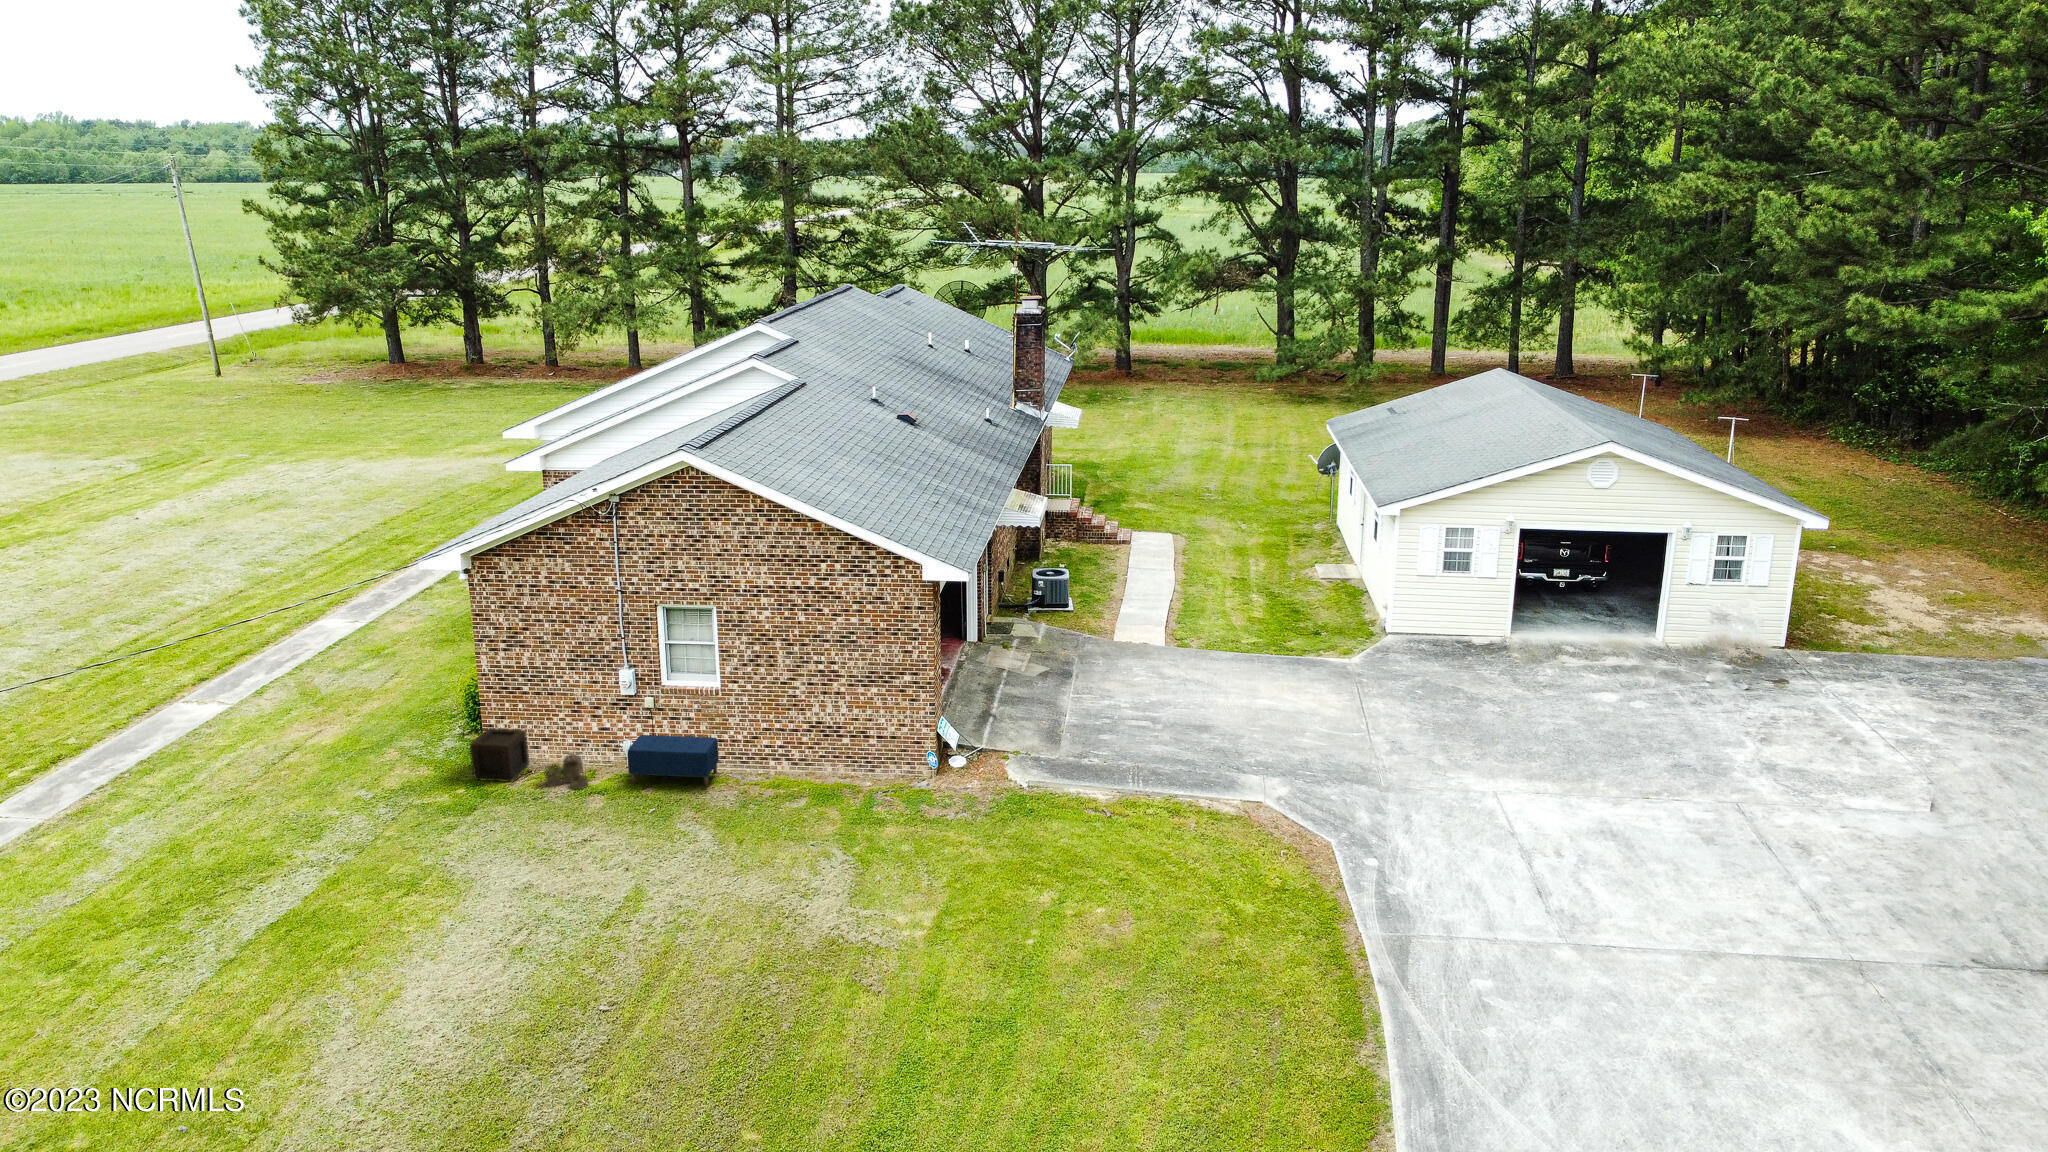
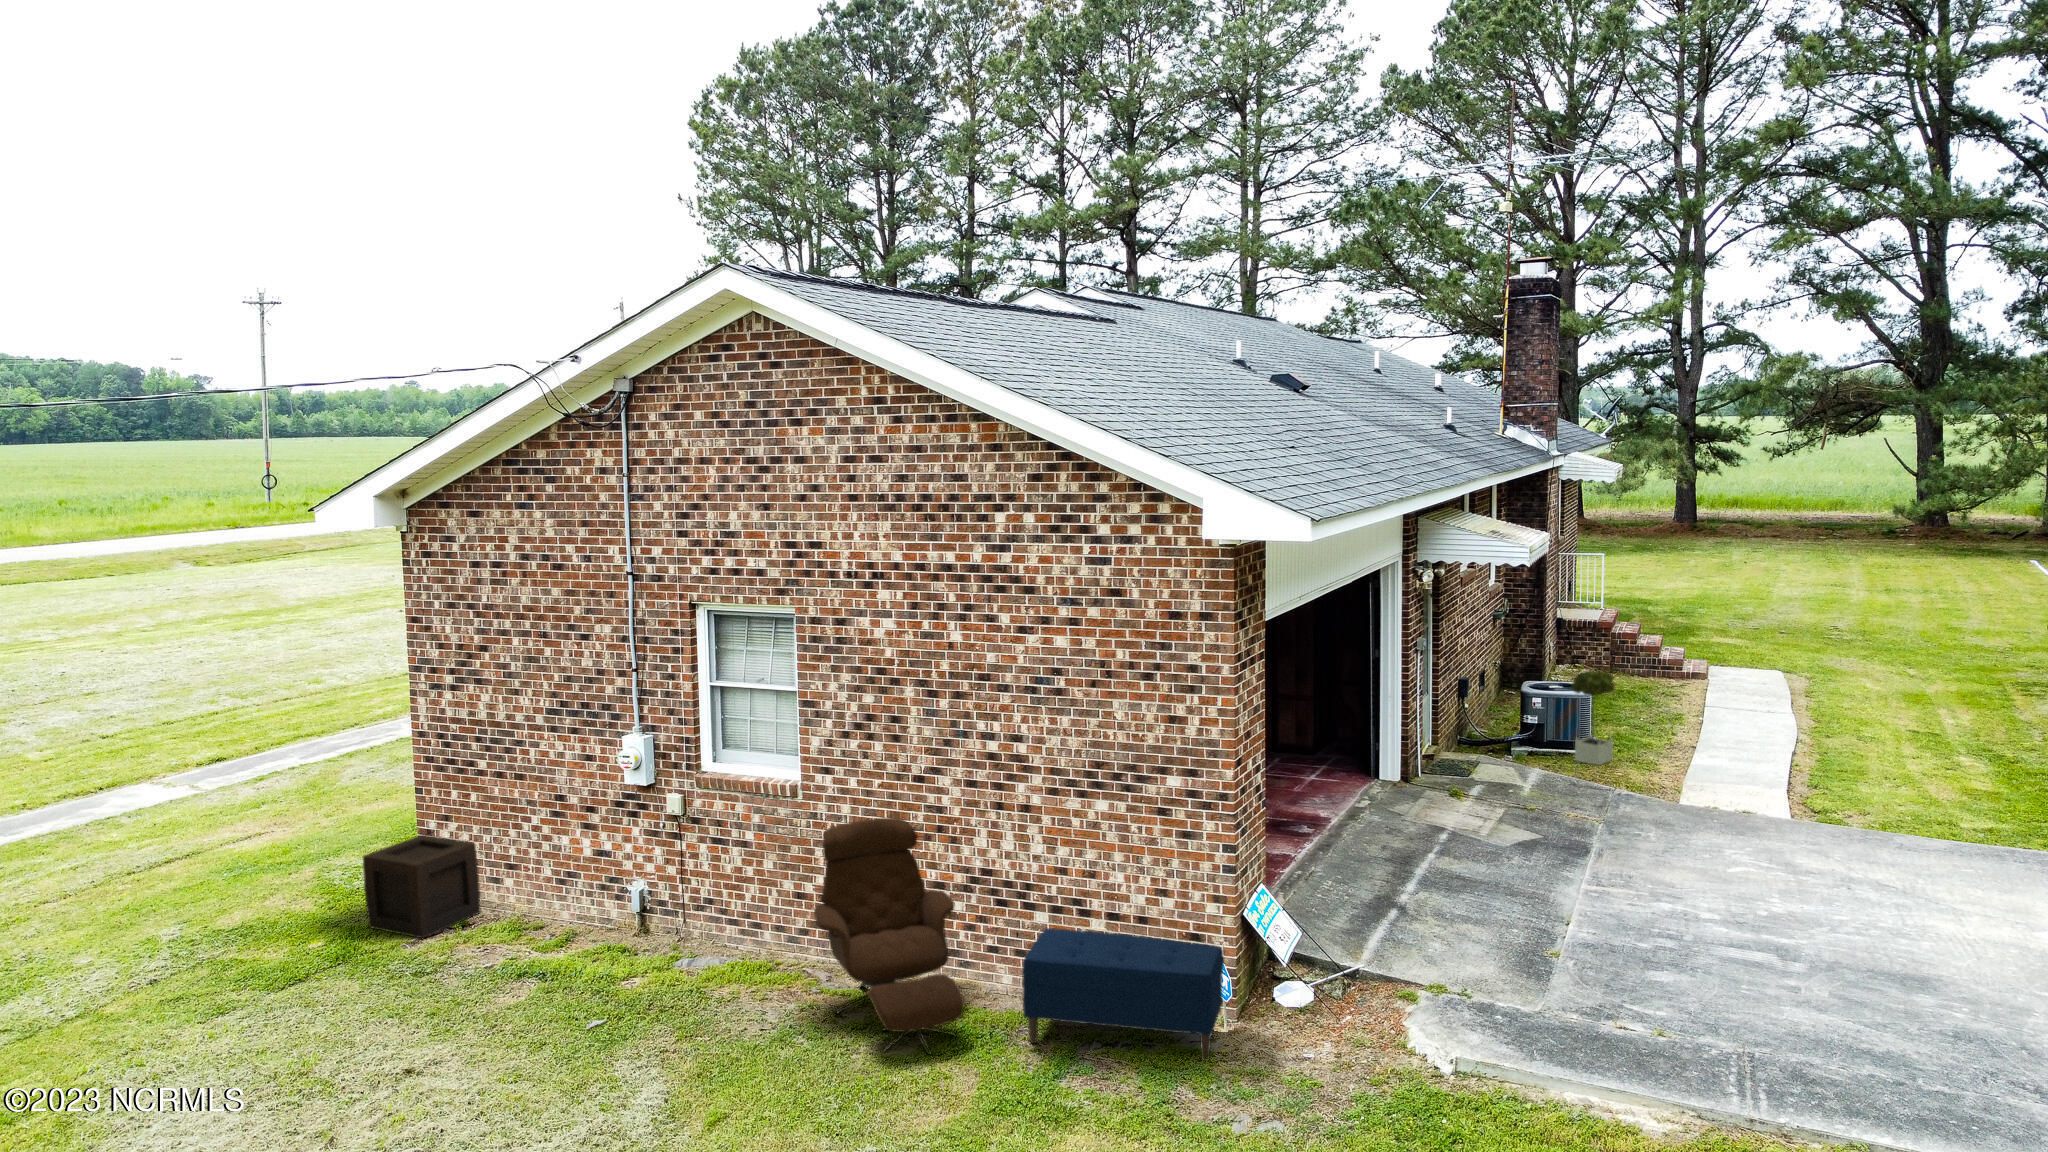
potted tree: none [1060,571,1081,620] -> present [1572,670,1615,765]
lounge chair: none [743,701,824,806] -> present [814,817,964,1055]
bench: present [628,735,719,787] -> present [1022,928,1225,1061]
woven basket: present [545,754,588,789] -> none [468,893,560,965]

